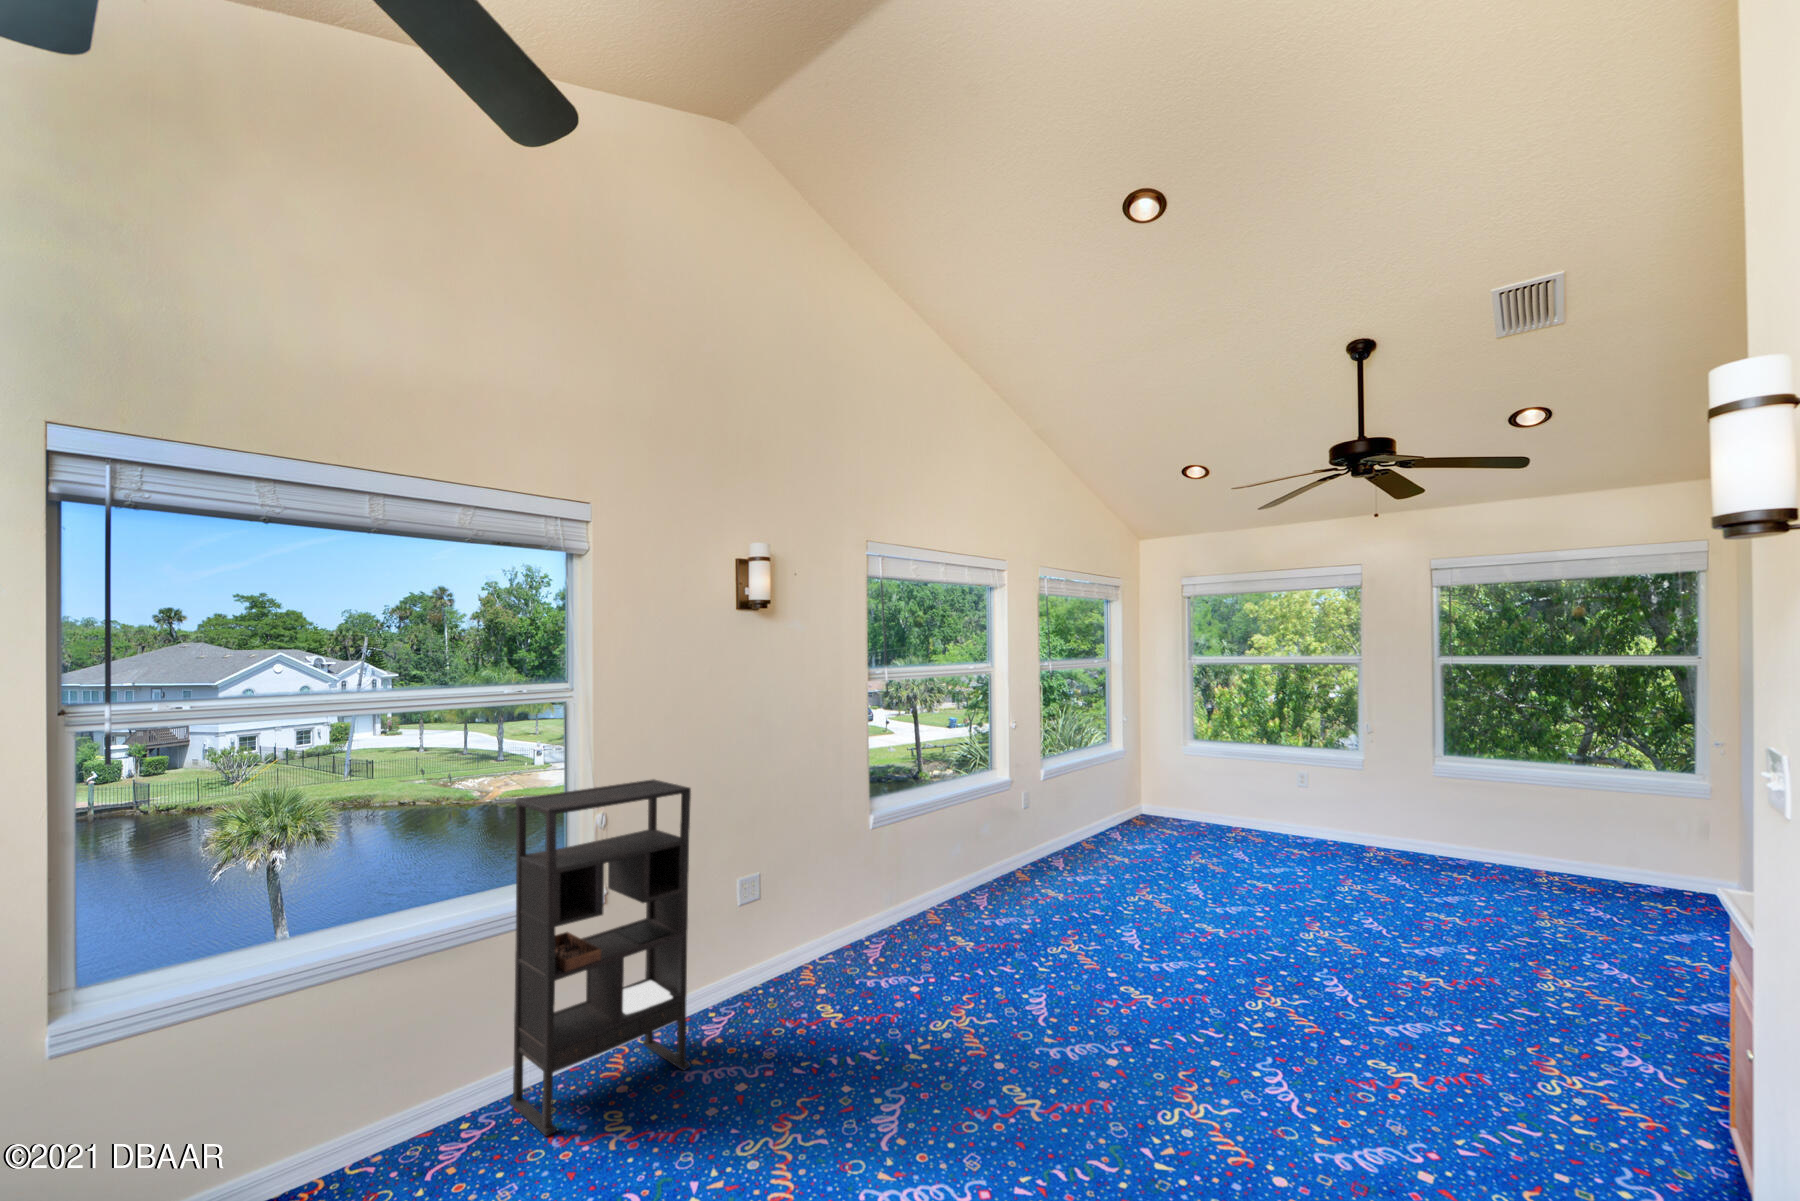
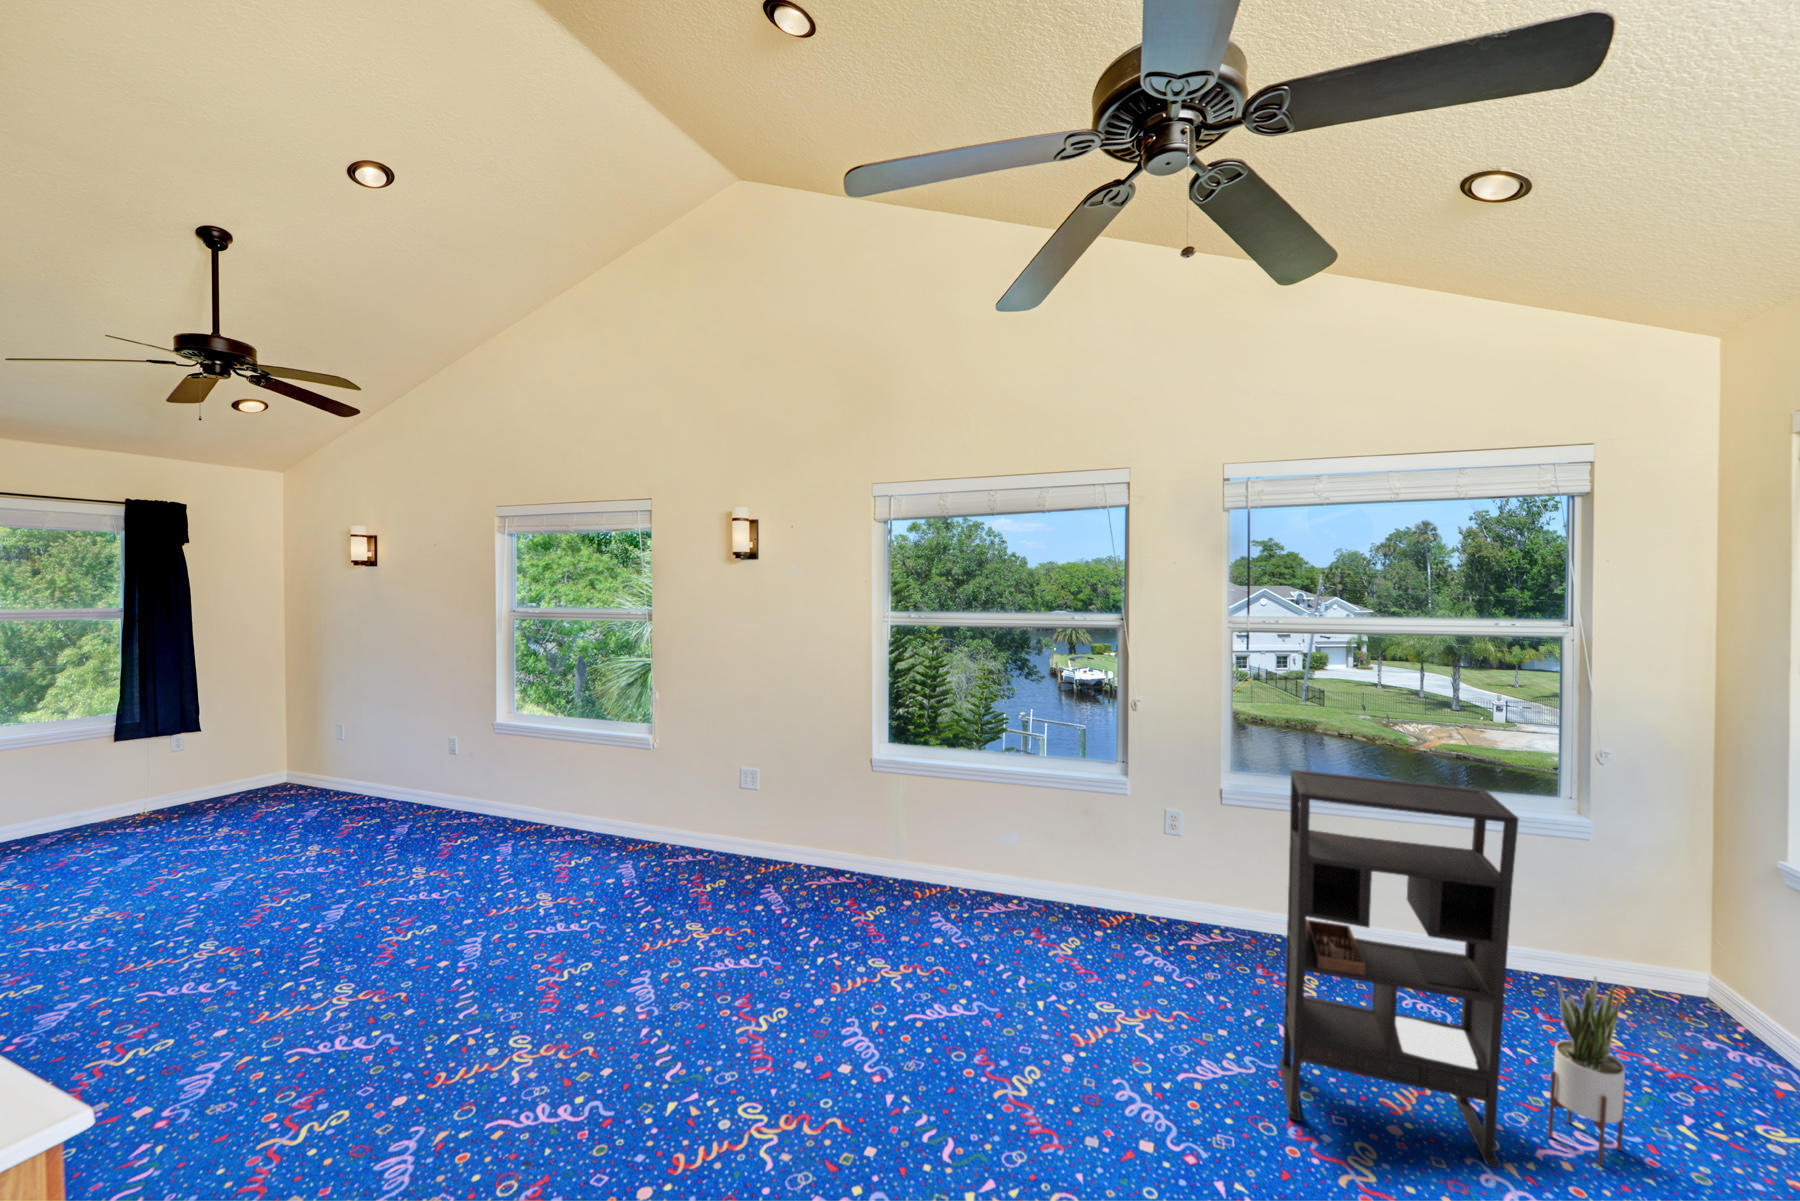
potted plant: none [700,895,738,1032] -> present [1548,977,1626,1166]

